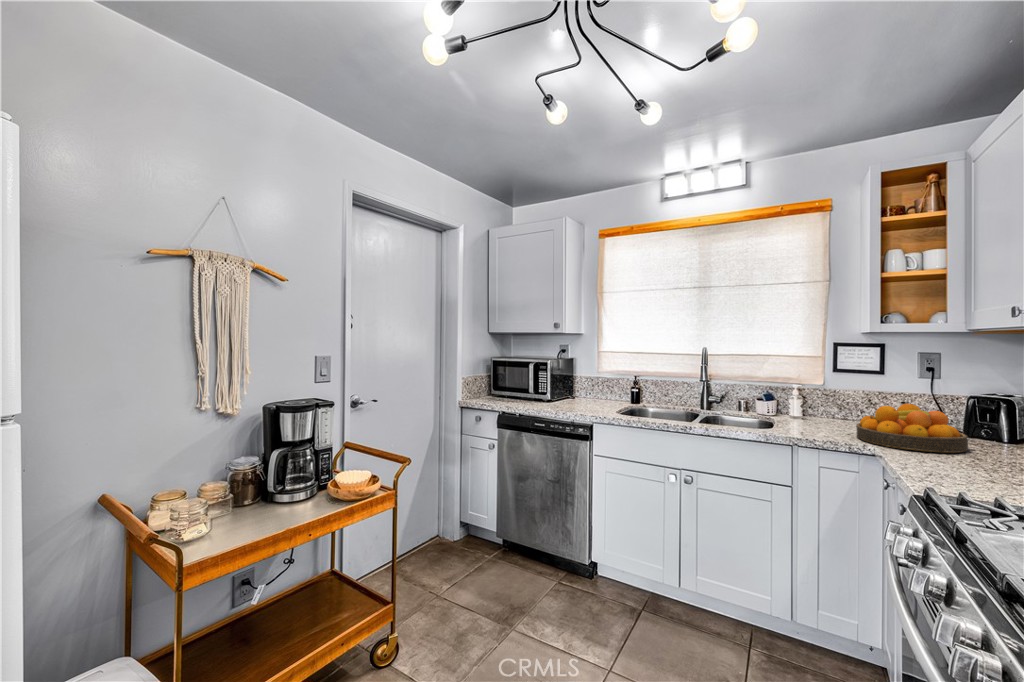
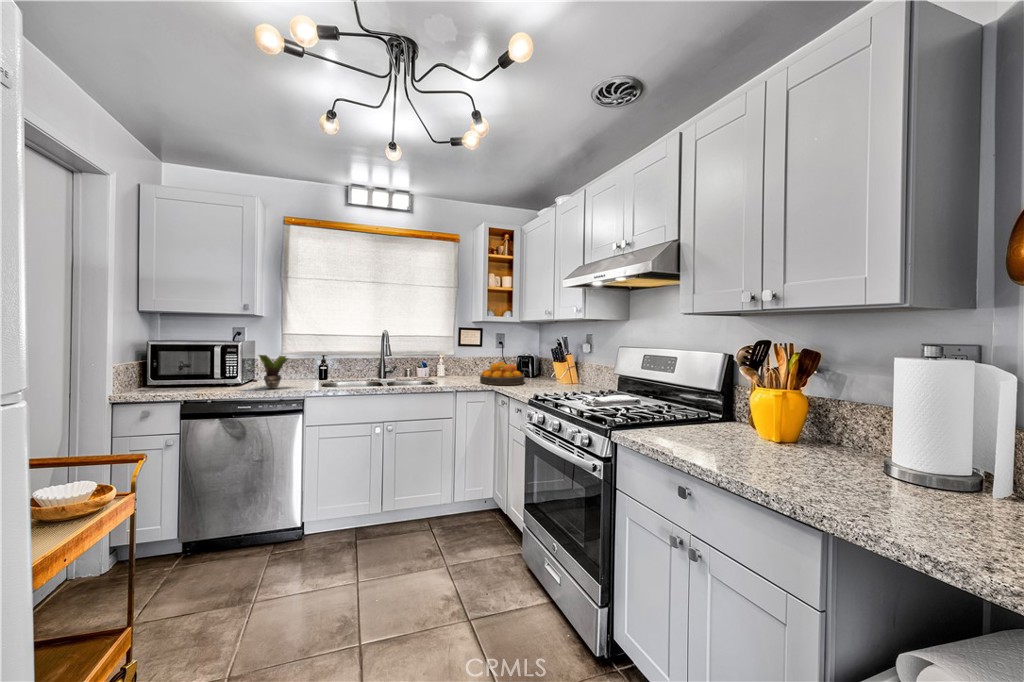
potted plant: none [550,373,597,409] -> present [251,355,288,389]

